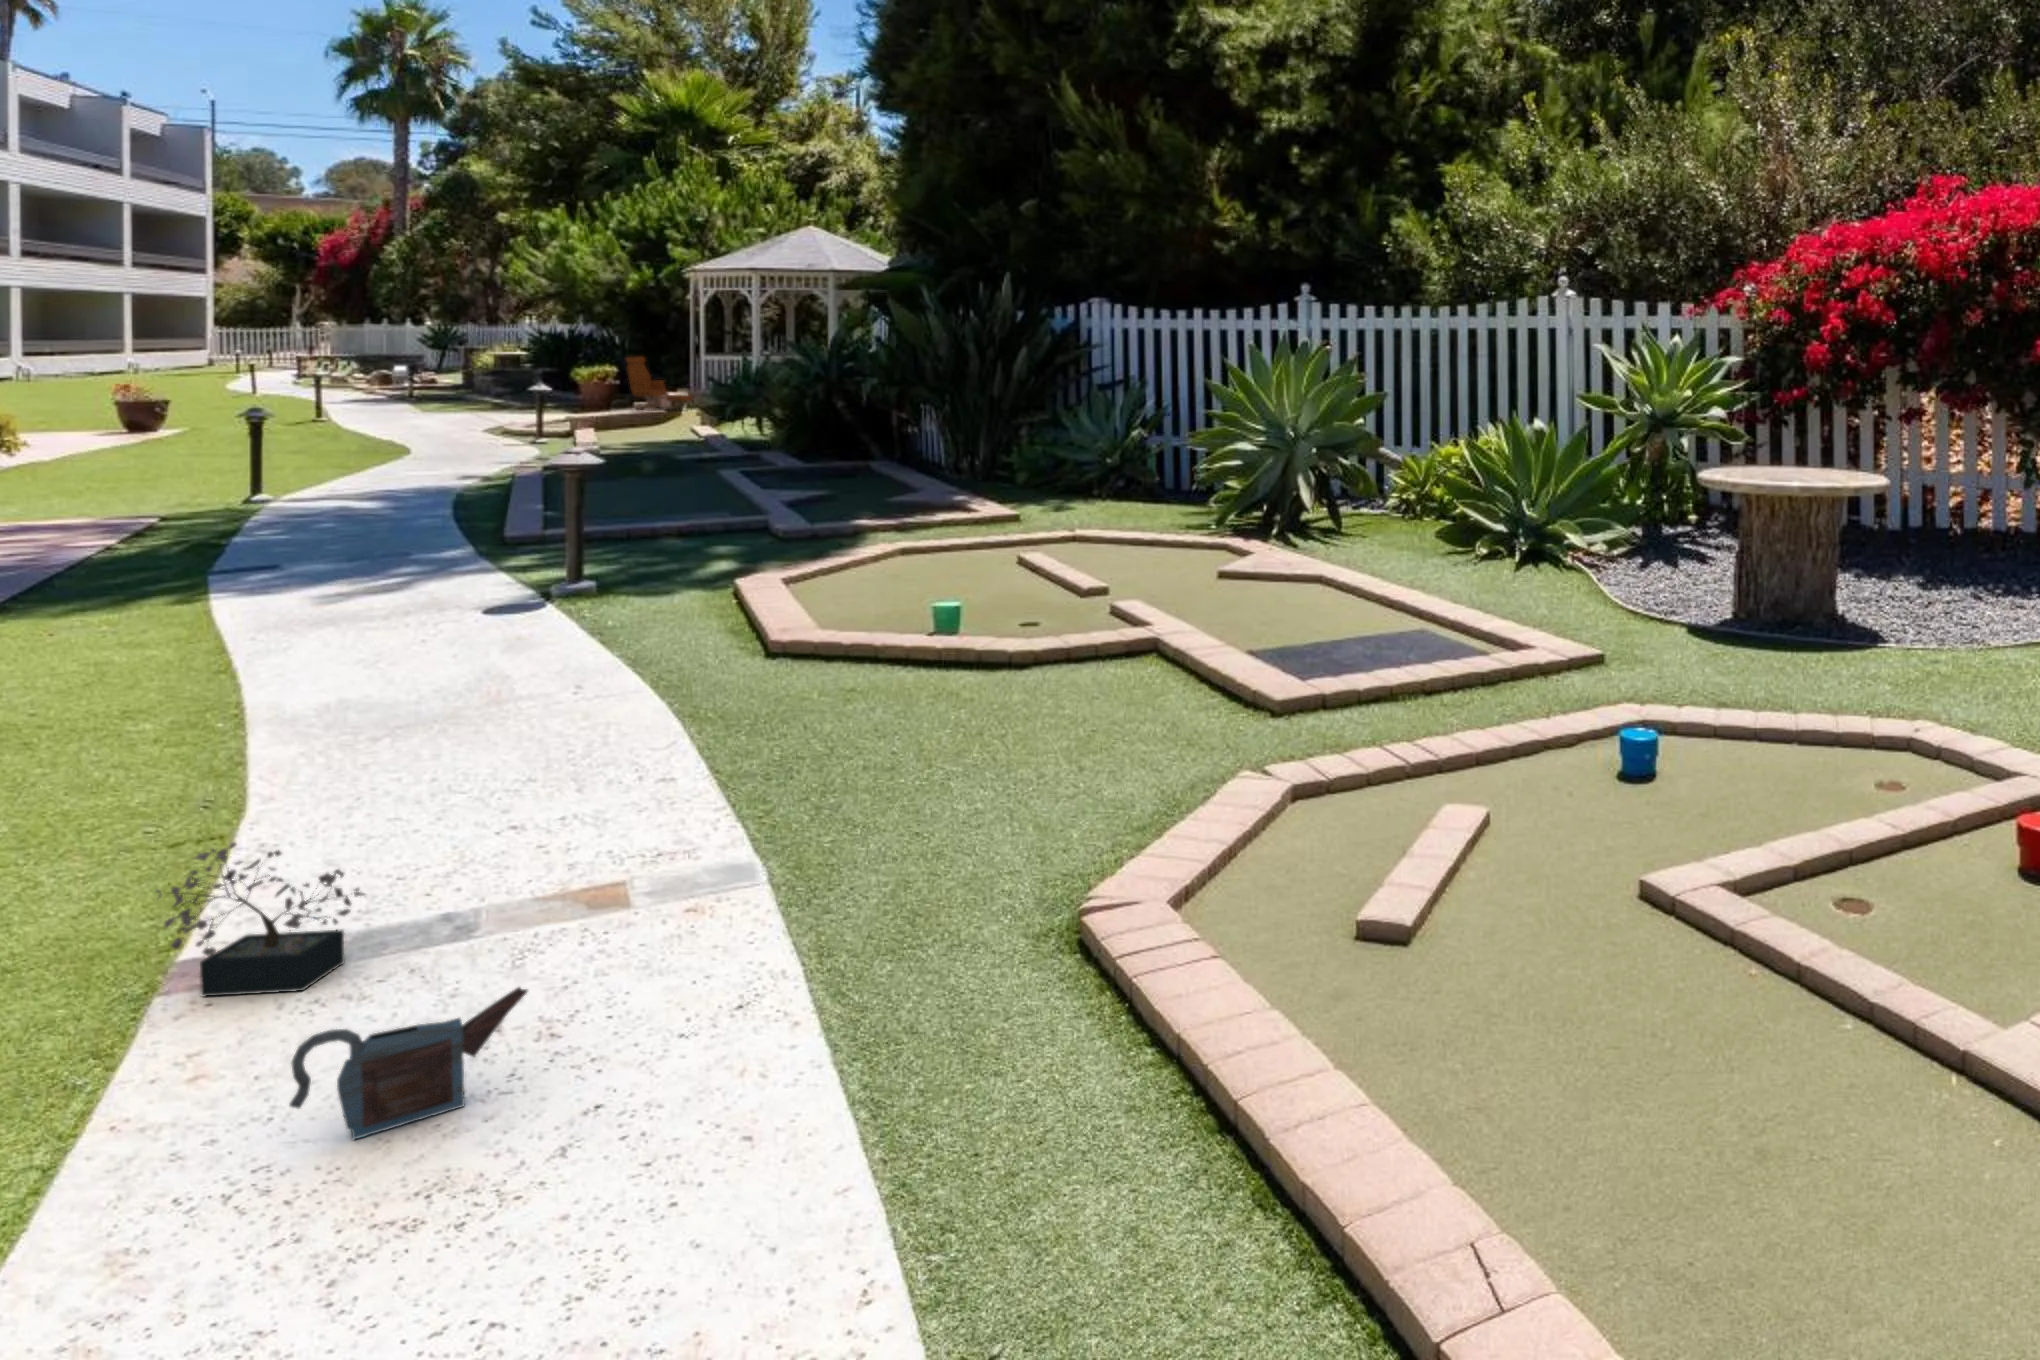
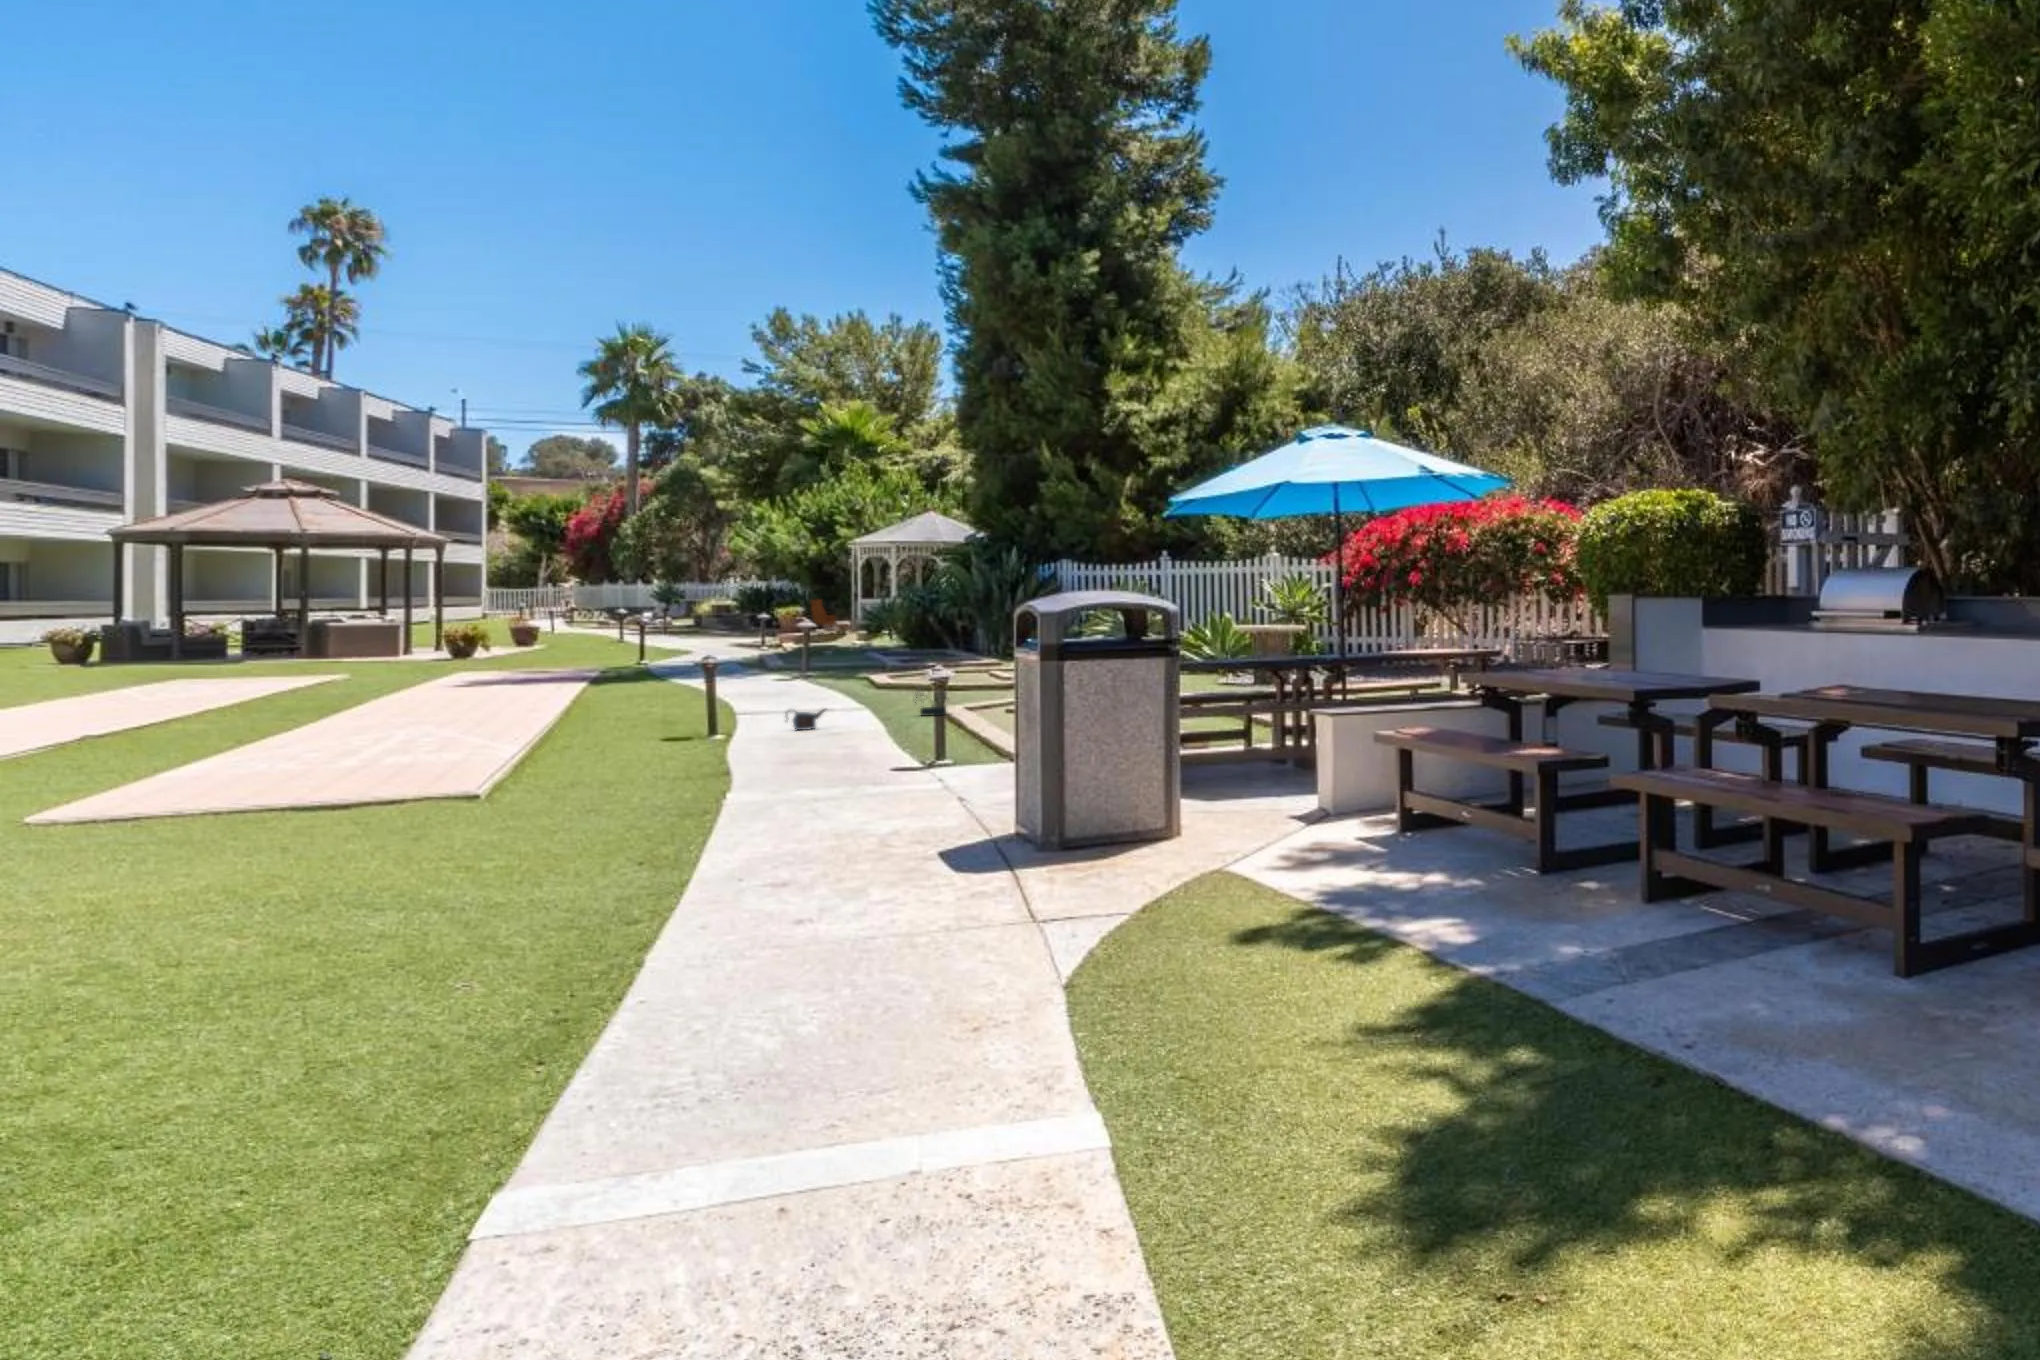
decorative plant: present [156,842,365,997] -> present [915,686,949,716]

